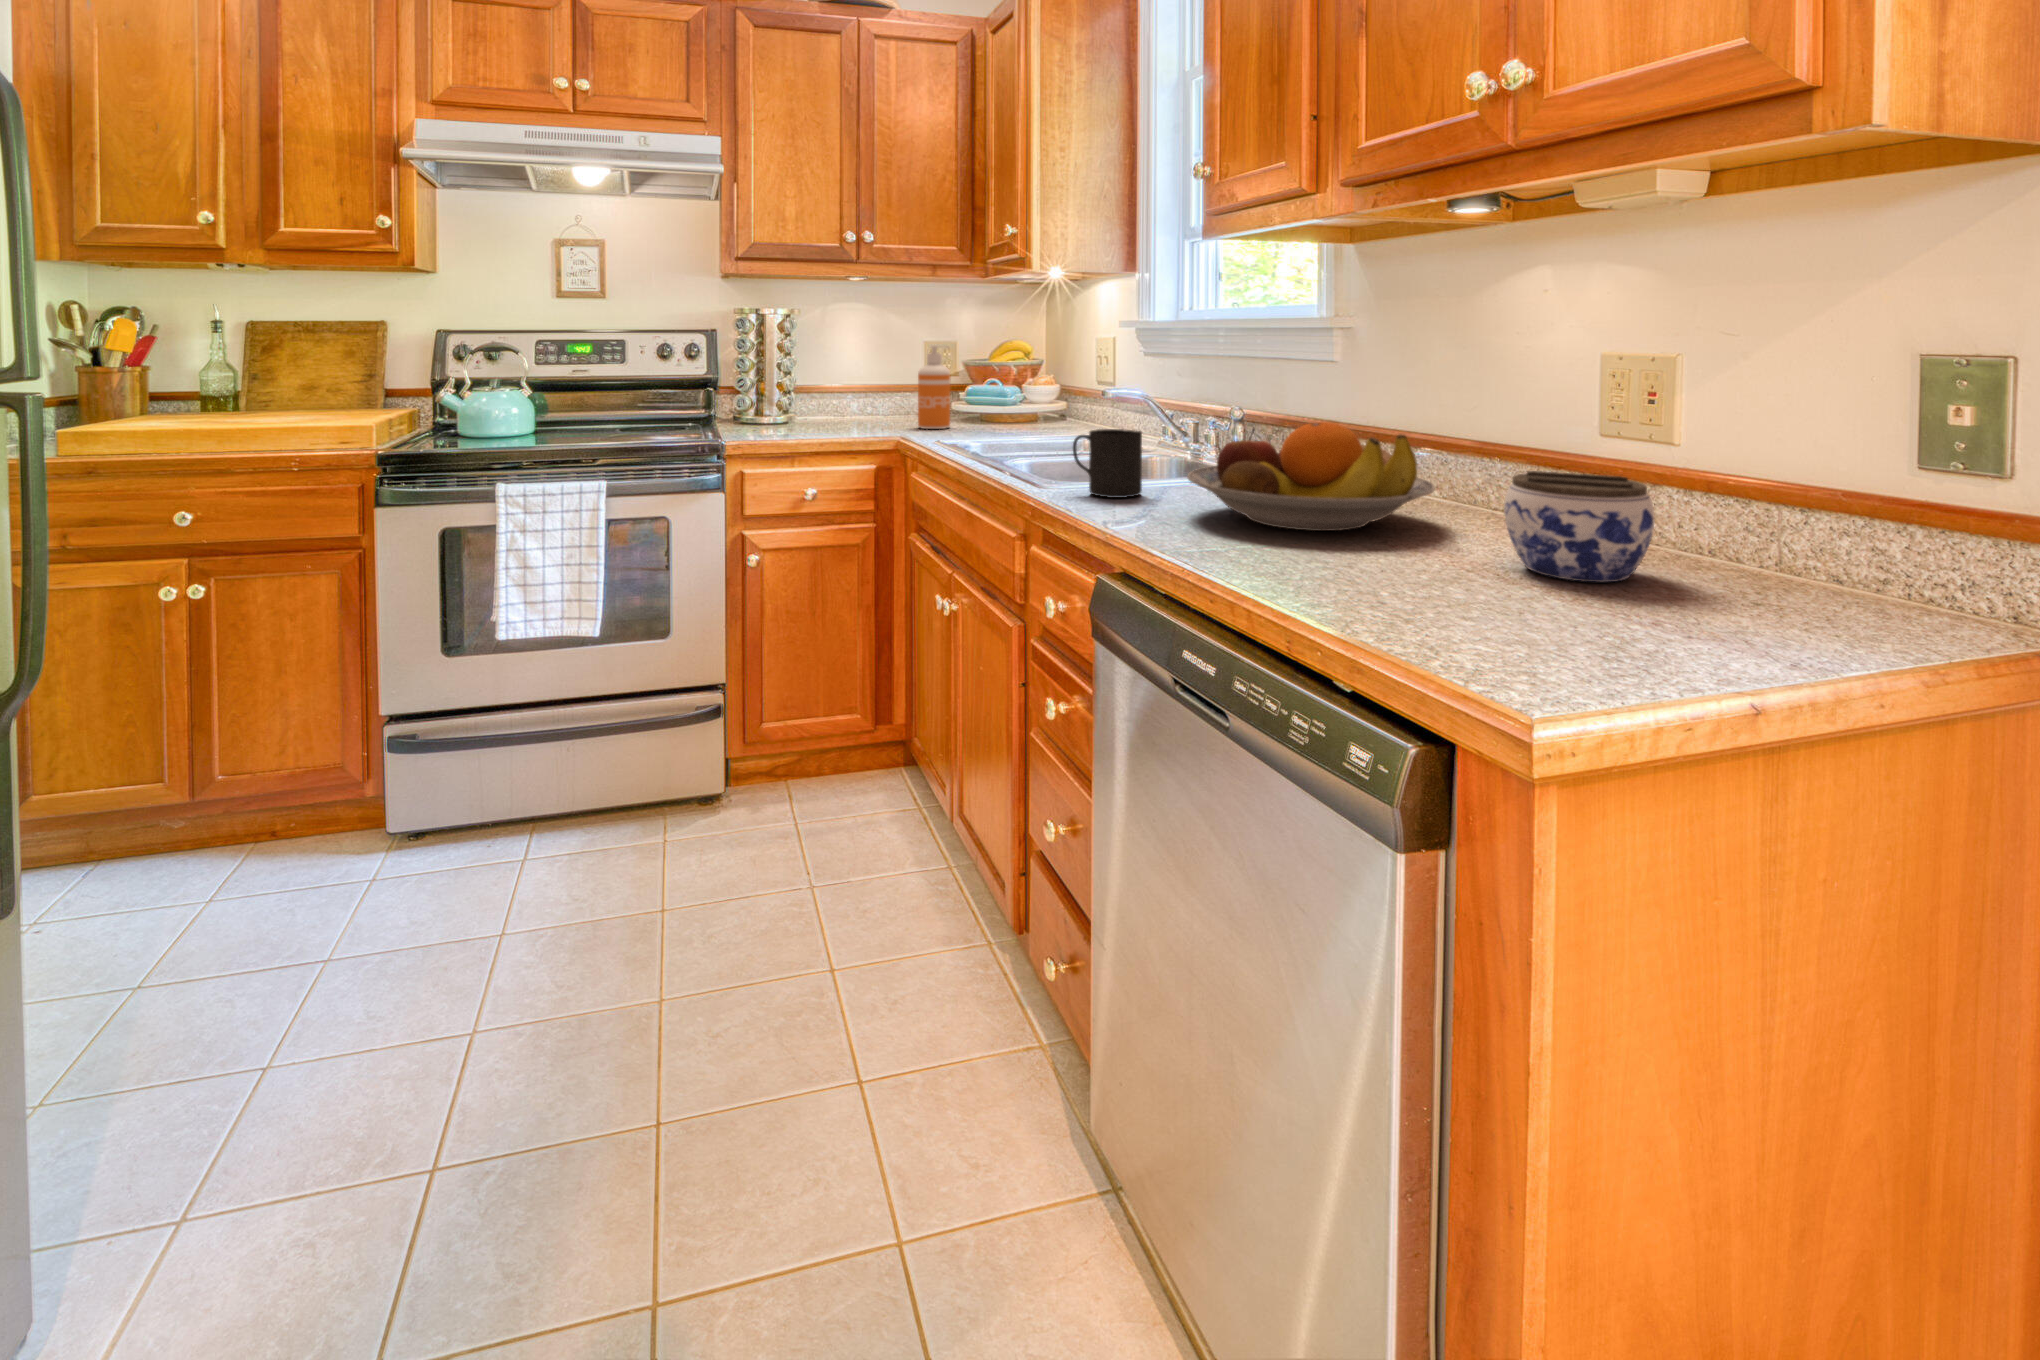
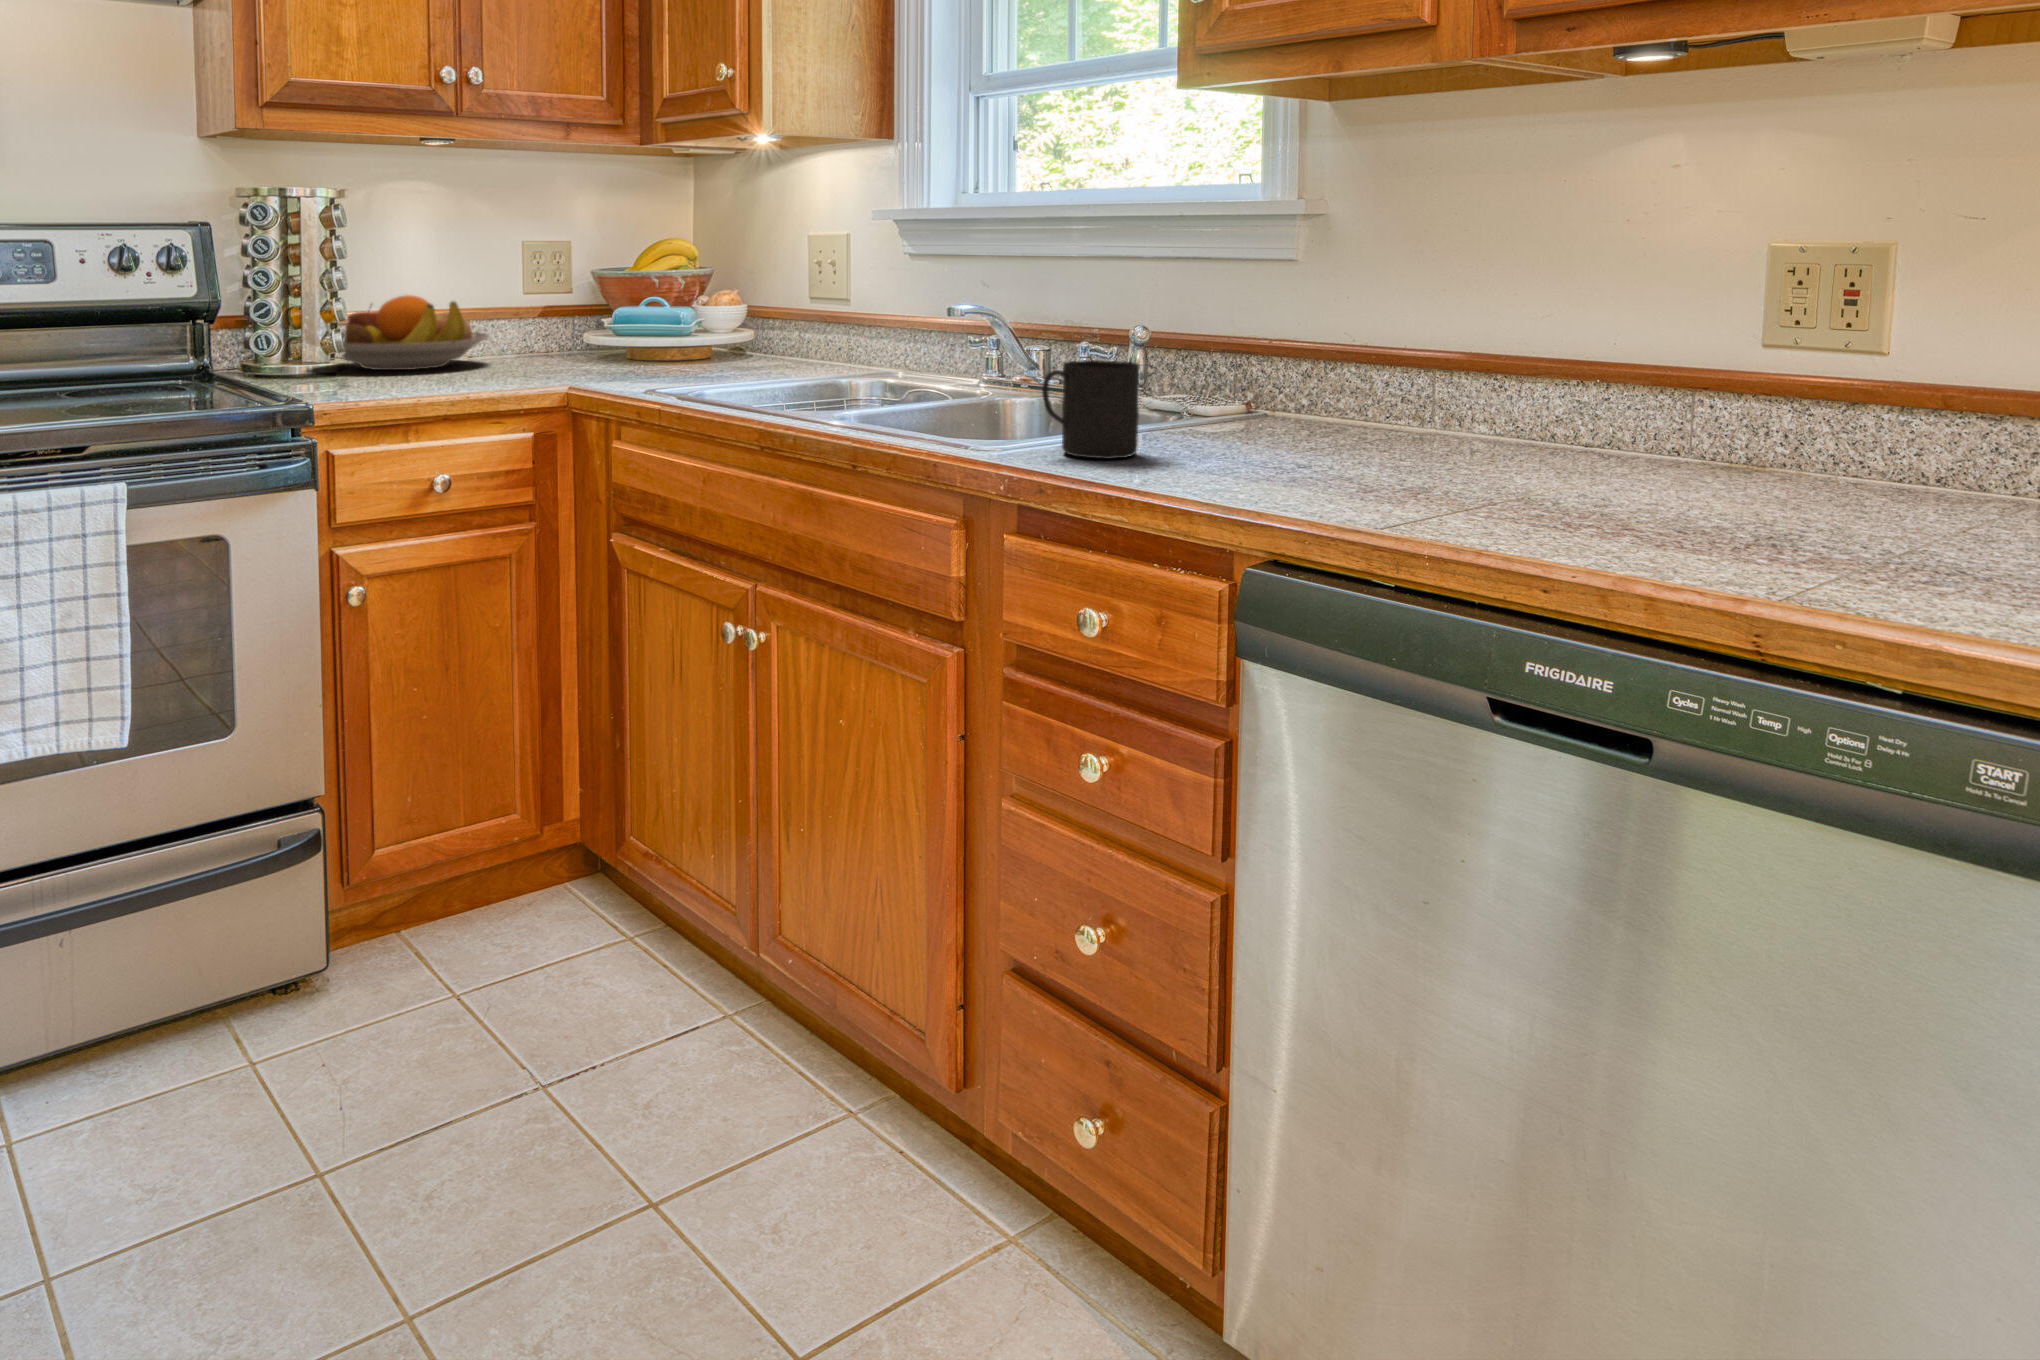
soap dispenser: present [918,345,950,429] -> none [569,245,621,372]
fruit bowl: present [1187,422,1435,531] -> present [342,295,490,370]
jar: present [1504,471,1654,582] -> none [1771,394,1978,528]

